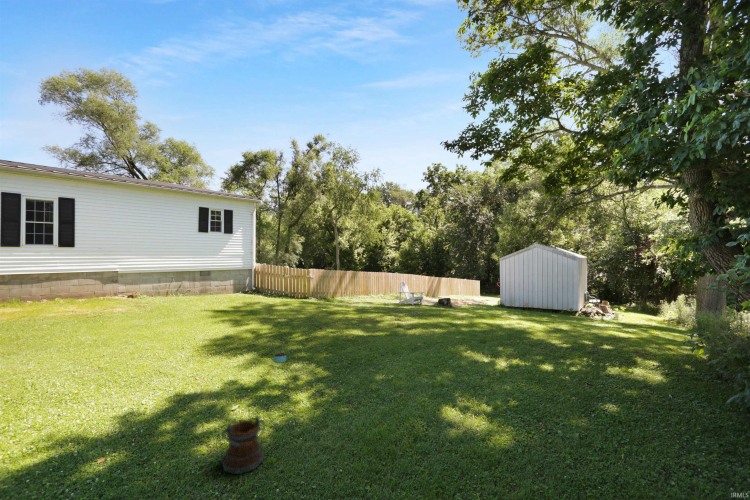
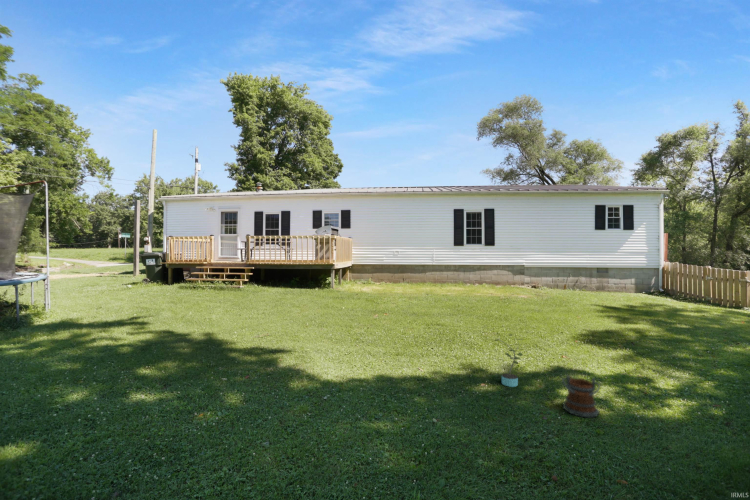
potted plant: present [269,322,292,363] -> present [496,334,522,387]

